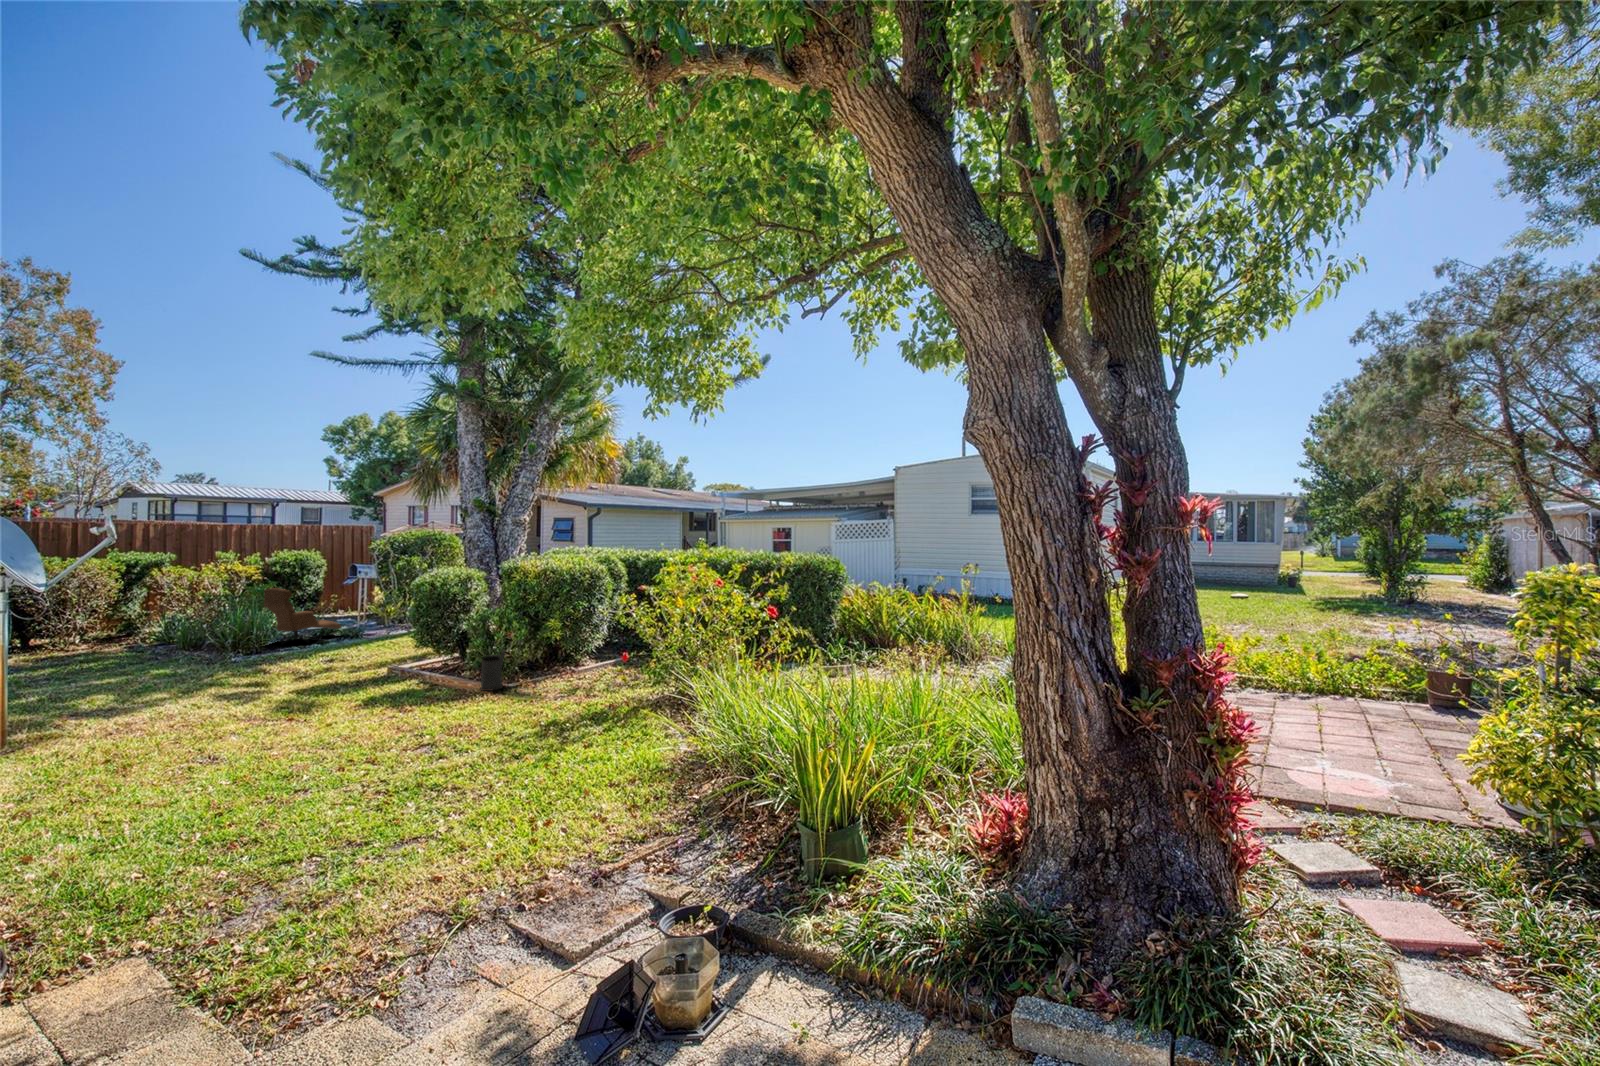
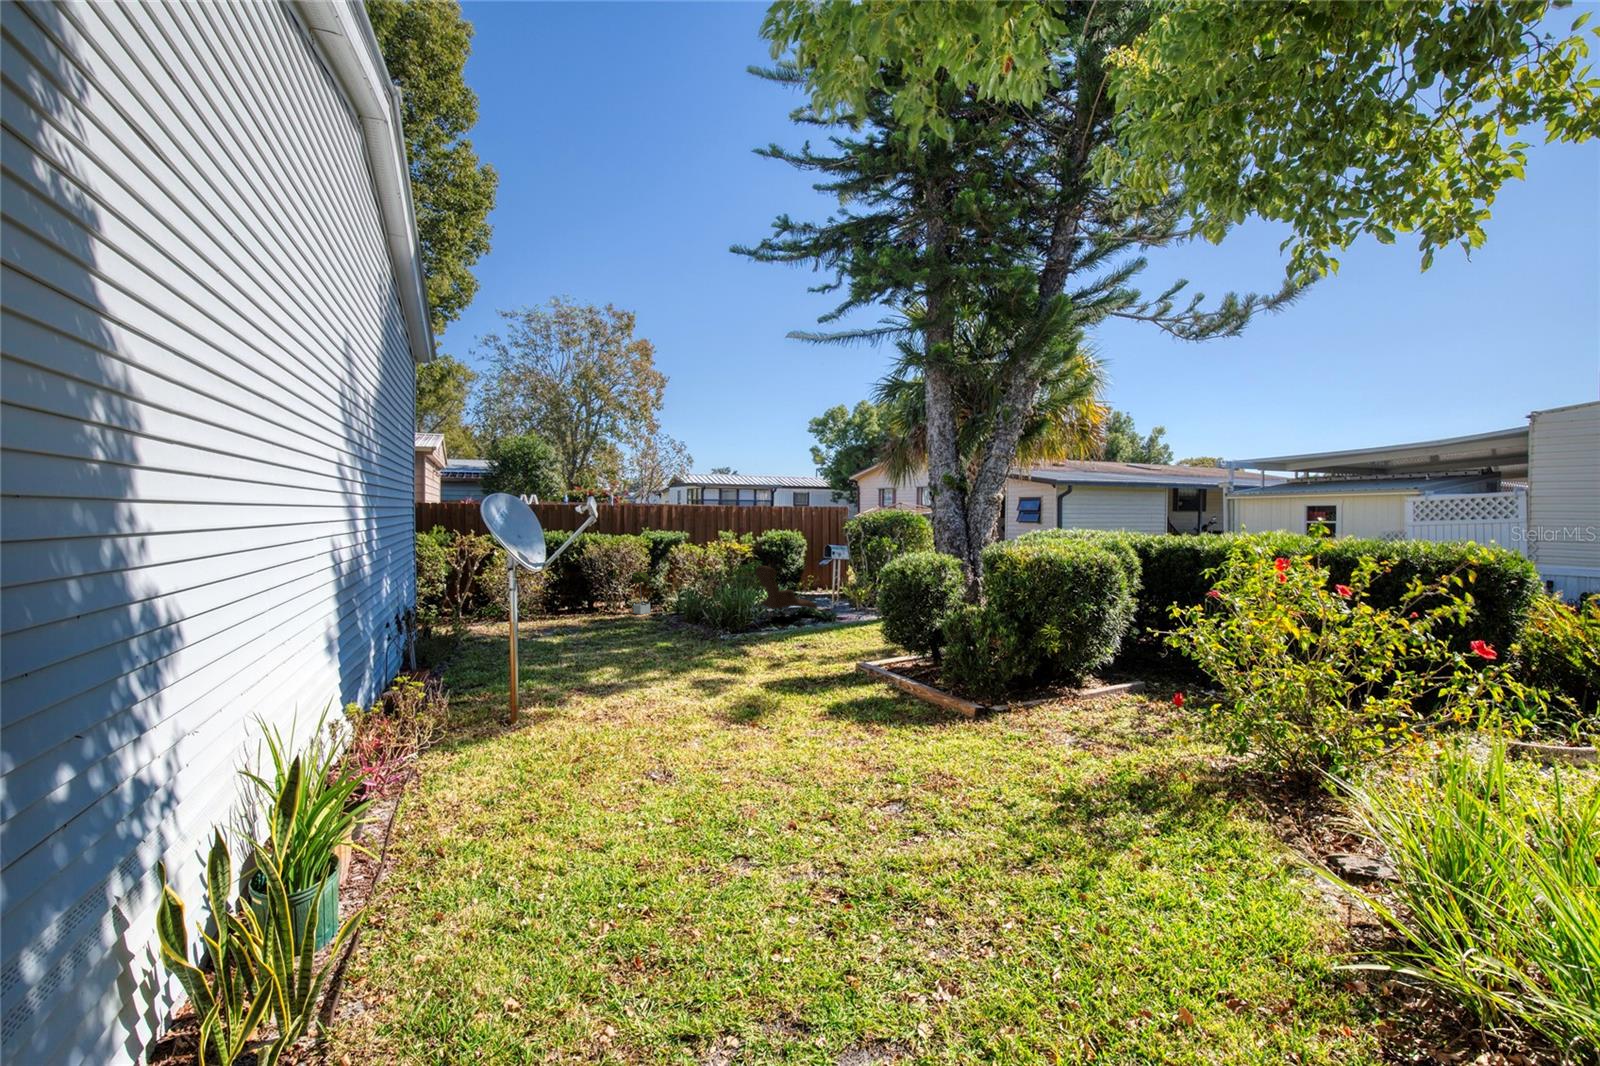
potted tree: none [58,600,94,653] -> present [632,571,650,614]
watering can: present [480,650,505,691] -> none [957,661,987,720]

